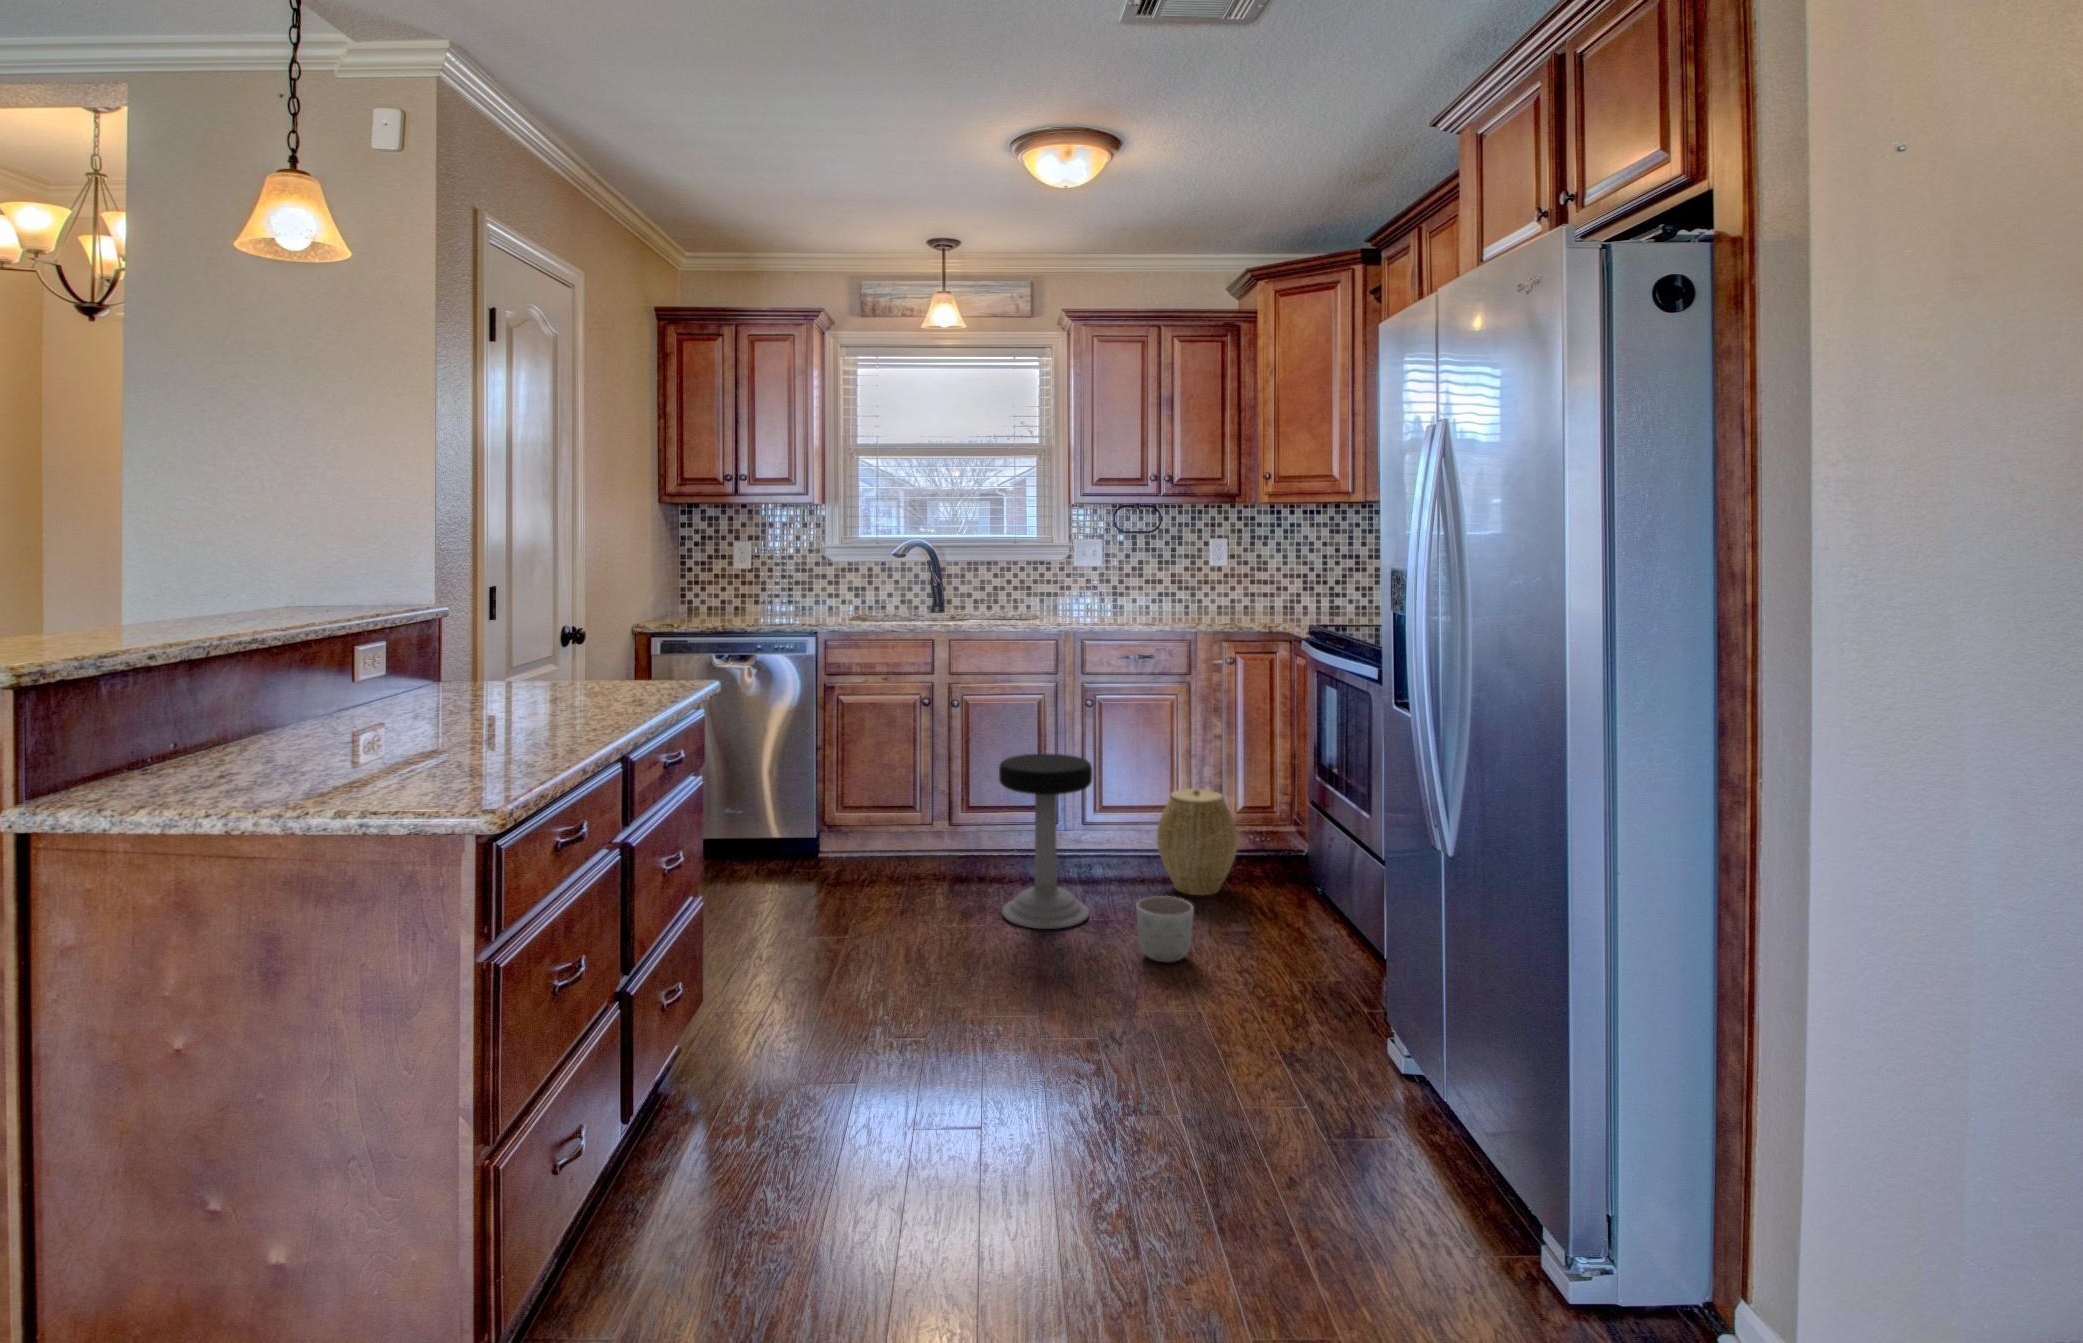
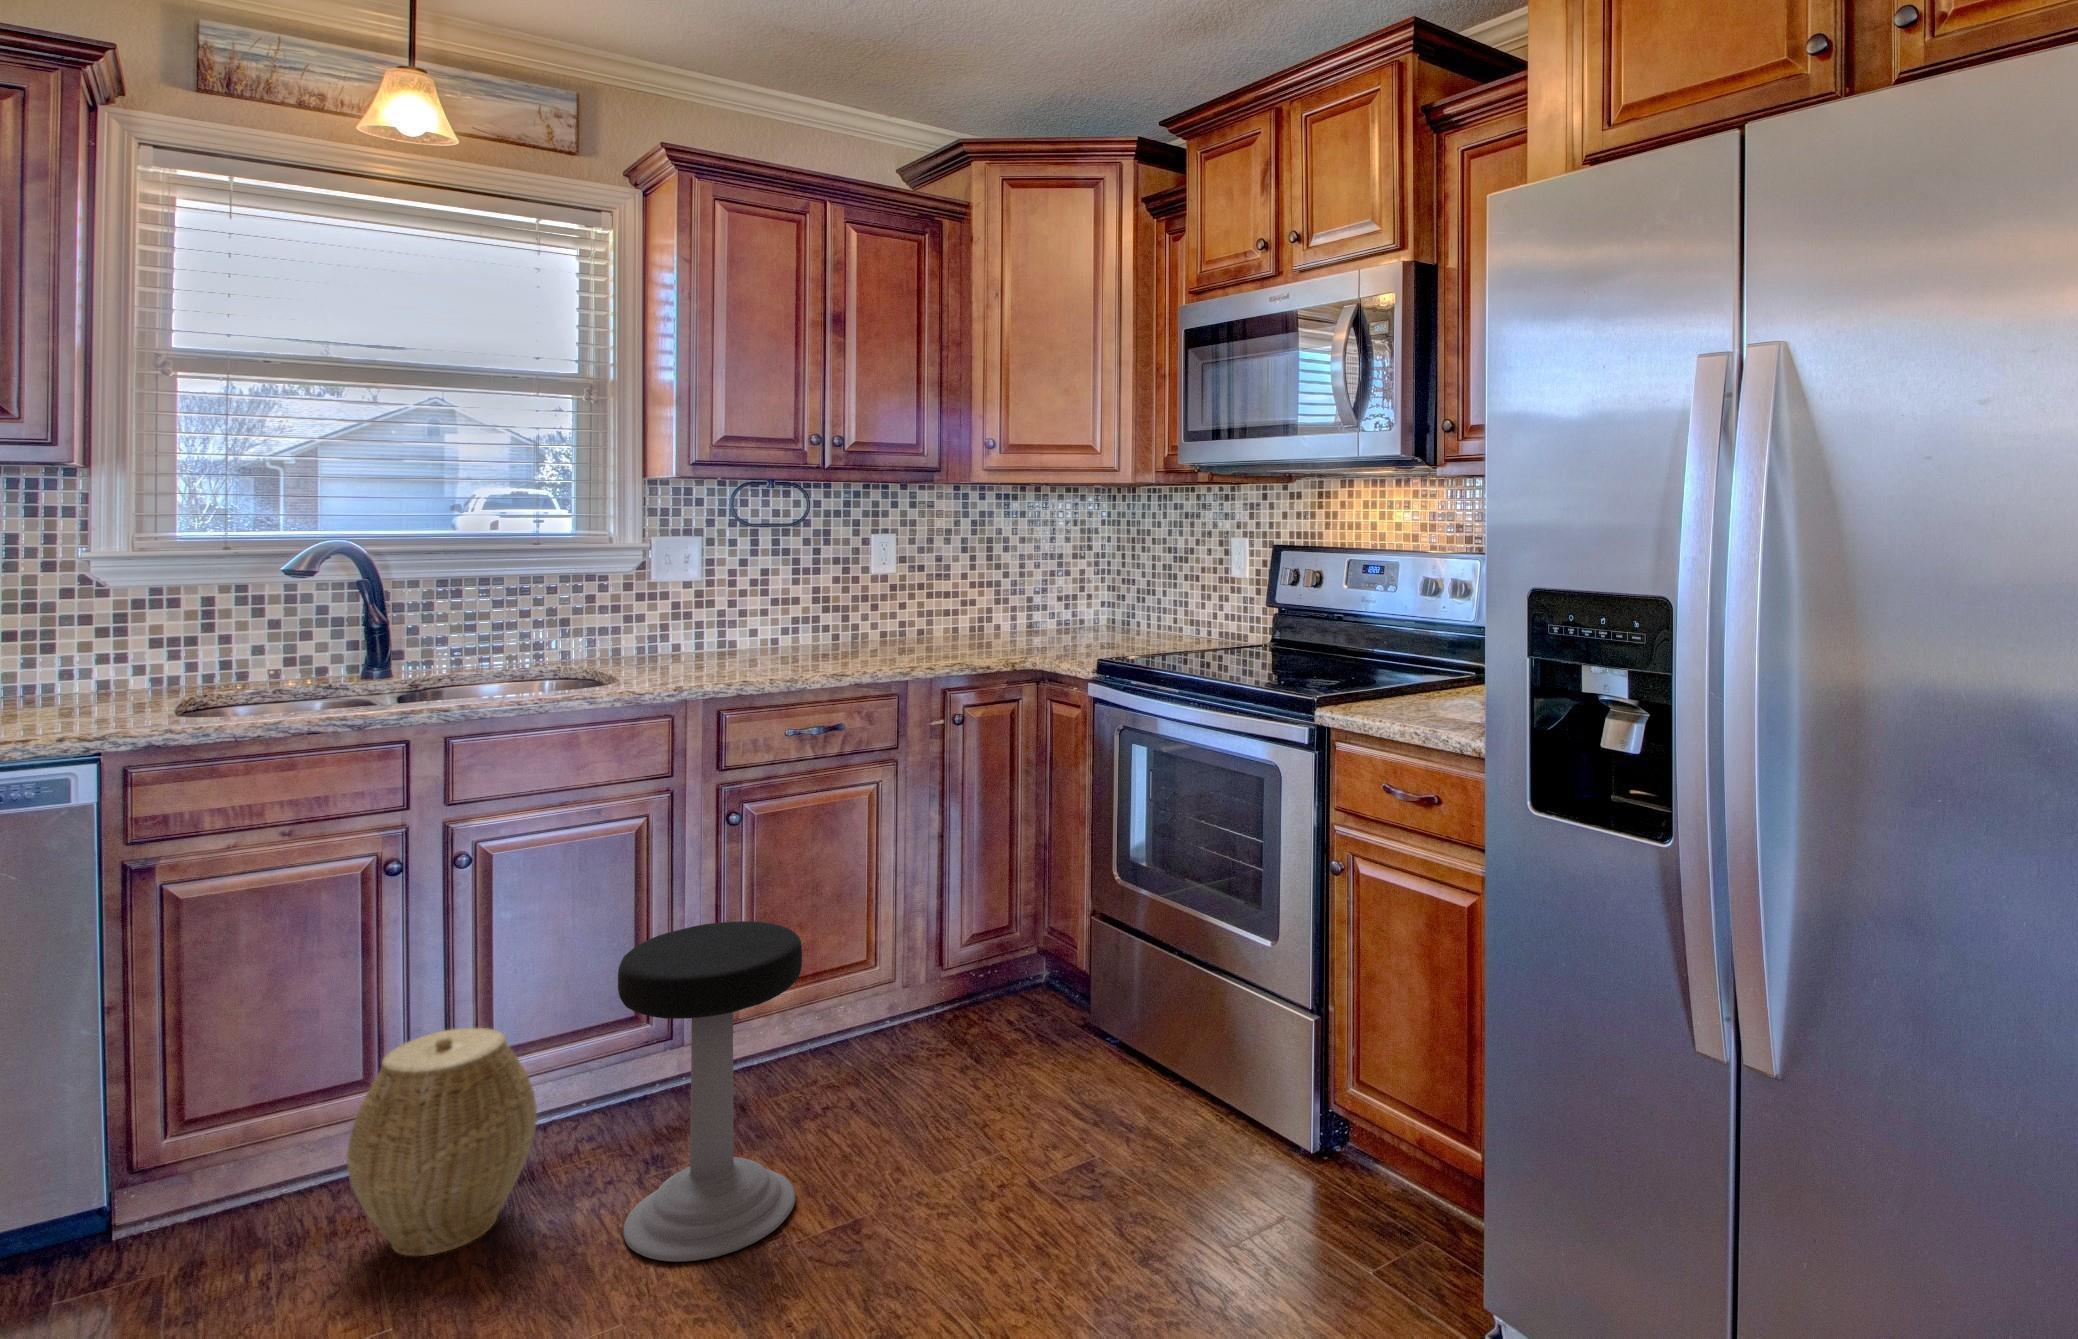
woven basket: present [1157,789,1238,895] -> present [347,1028,537,1256]
planter: present [1136,896,1194,962] -> none [923,1131,1020,1254]

